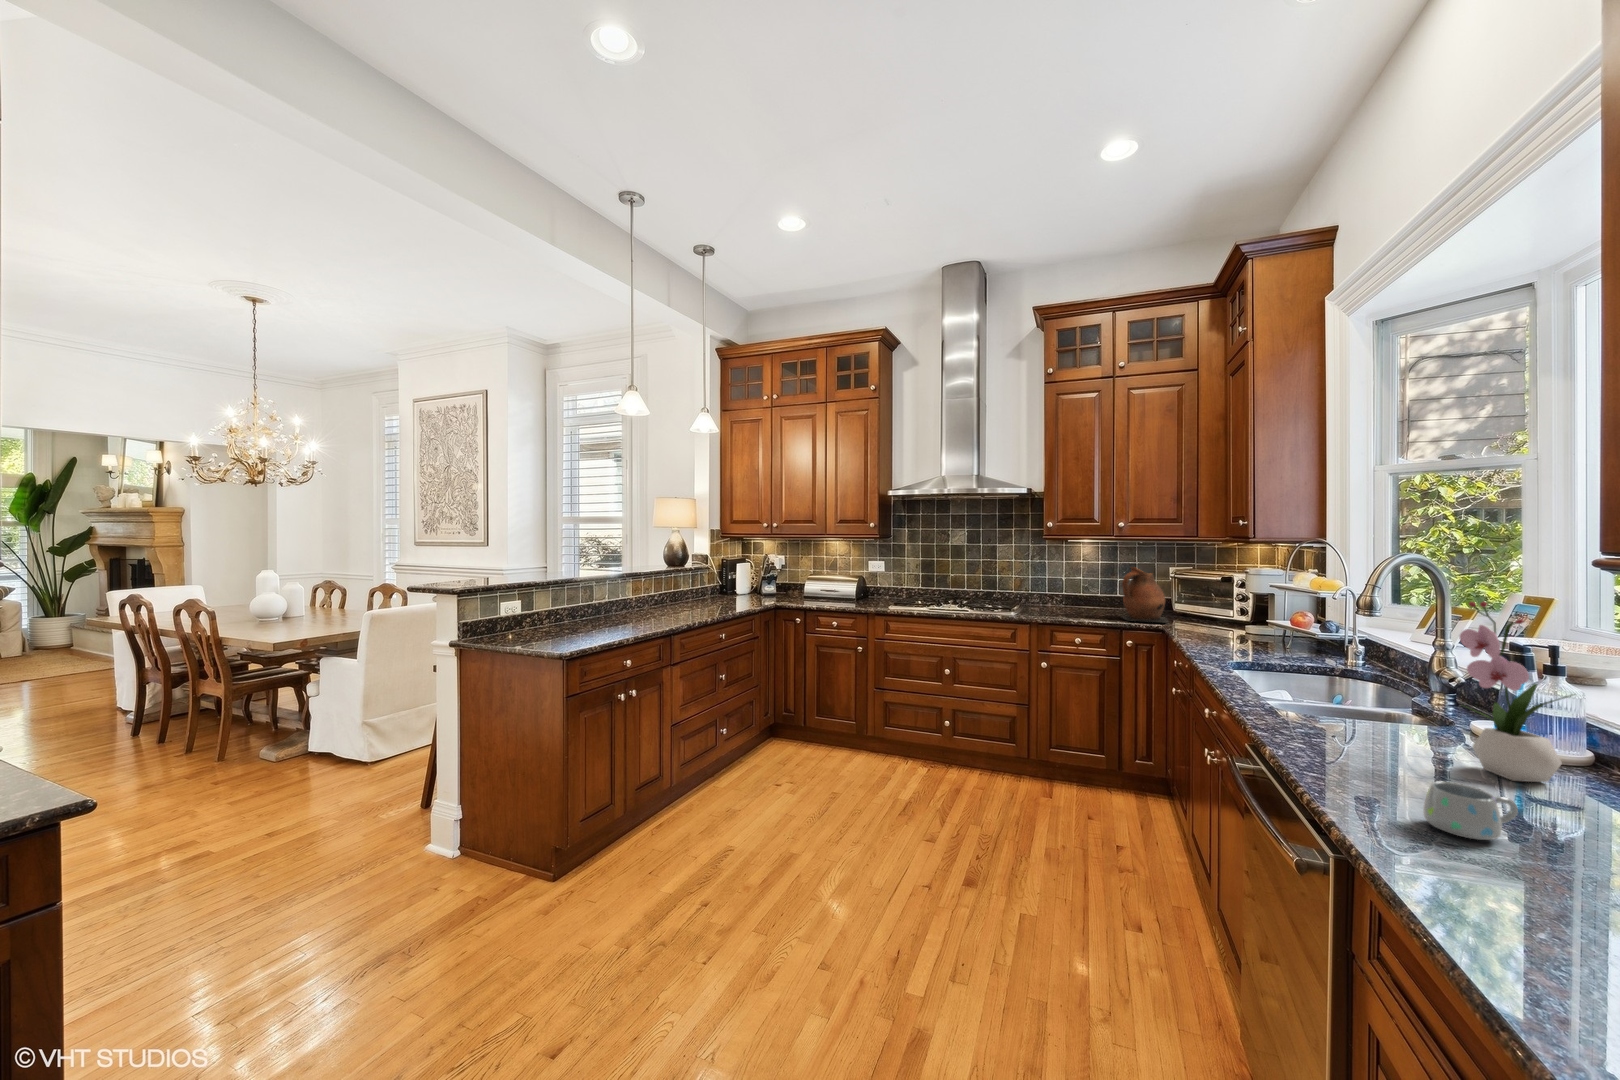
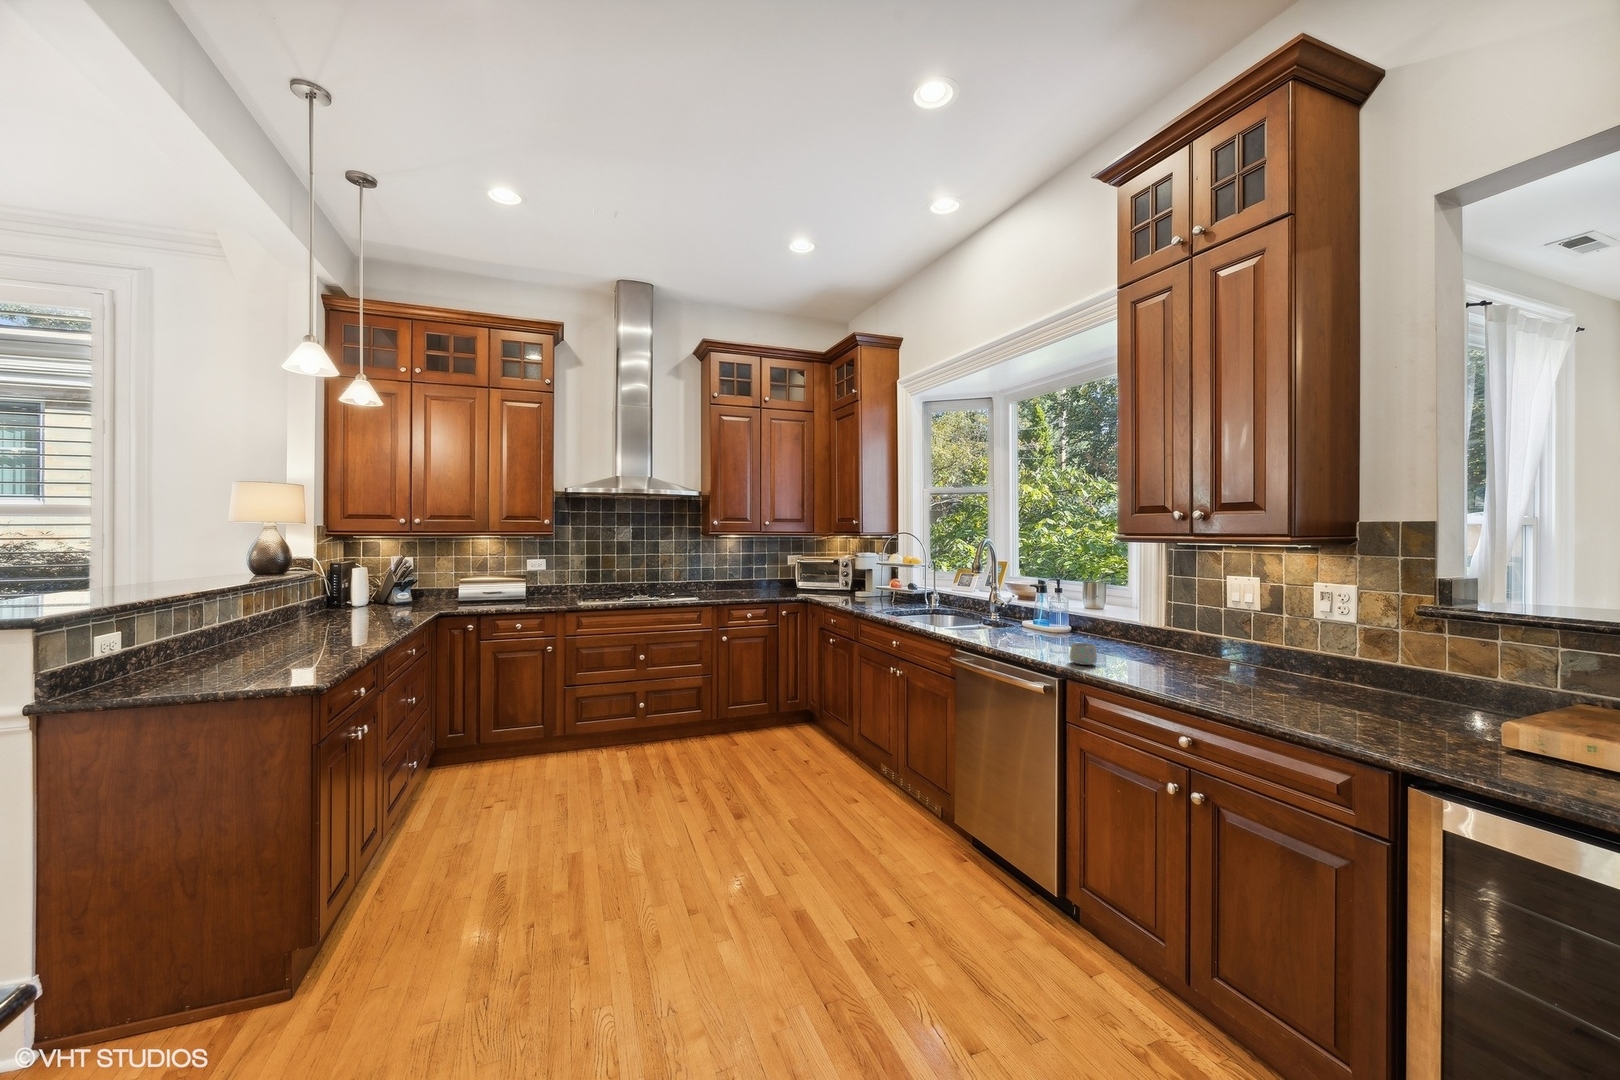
ceramic pitcher: present [1122,567,1168,623] -> none [771,556,807,596]
flower arrangement: present [1459,602,1570,782] -> none [1042,560,1078,644]

